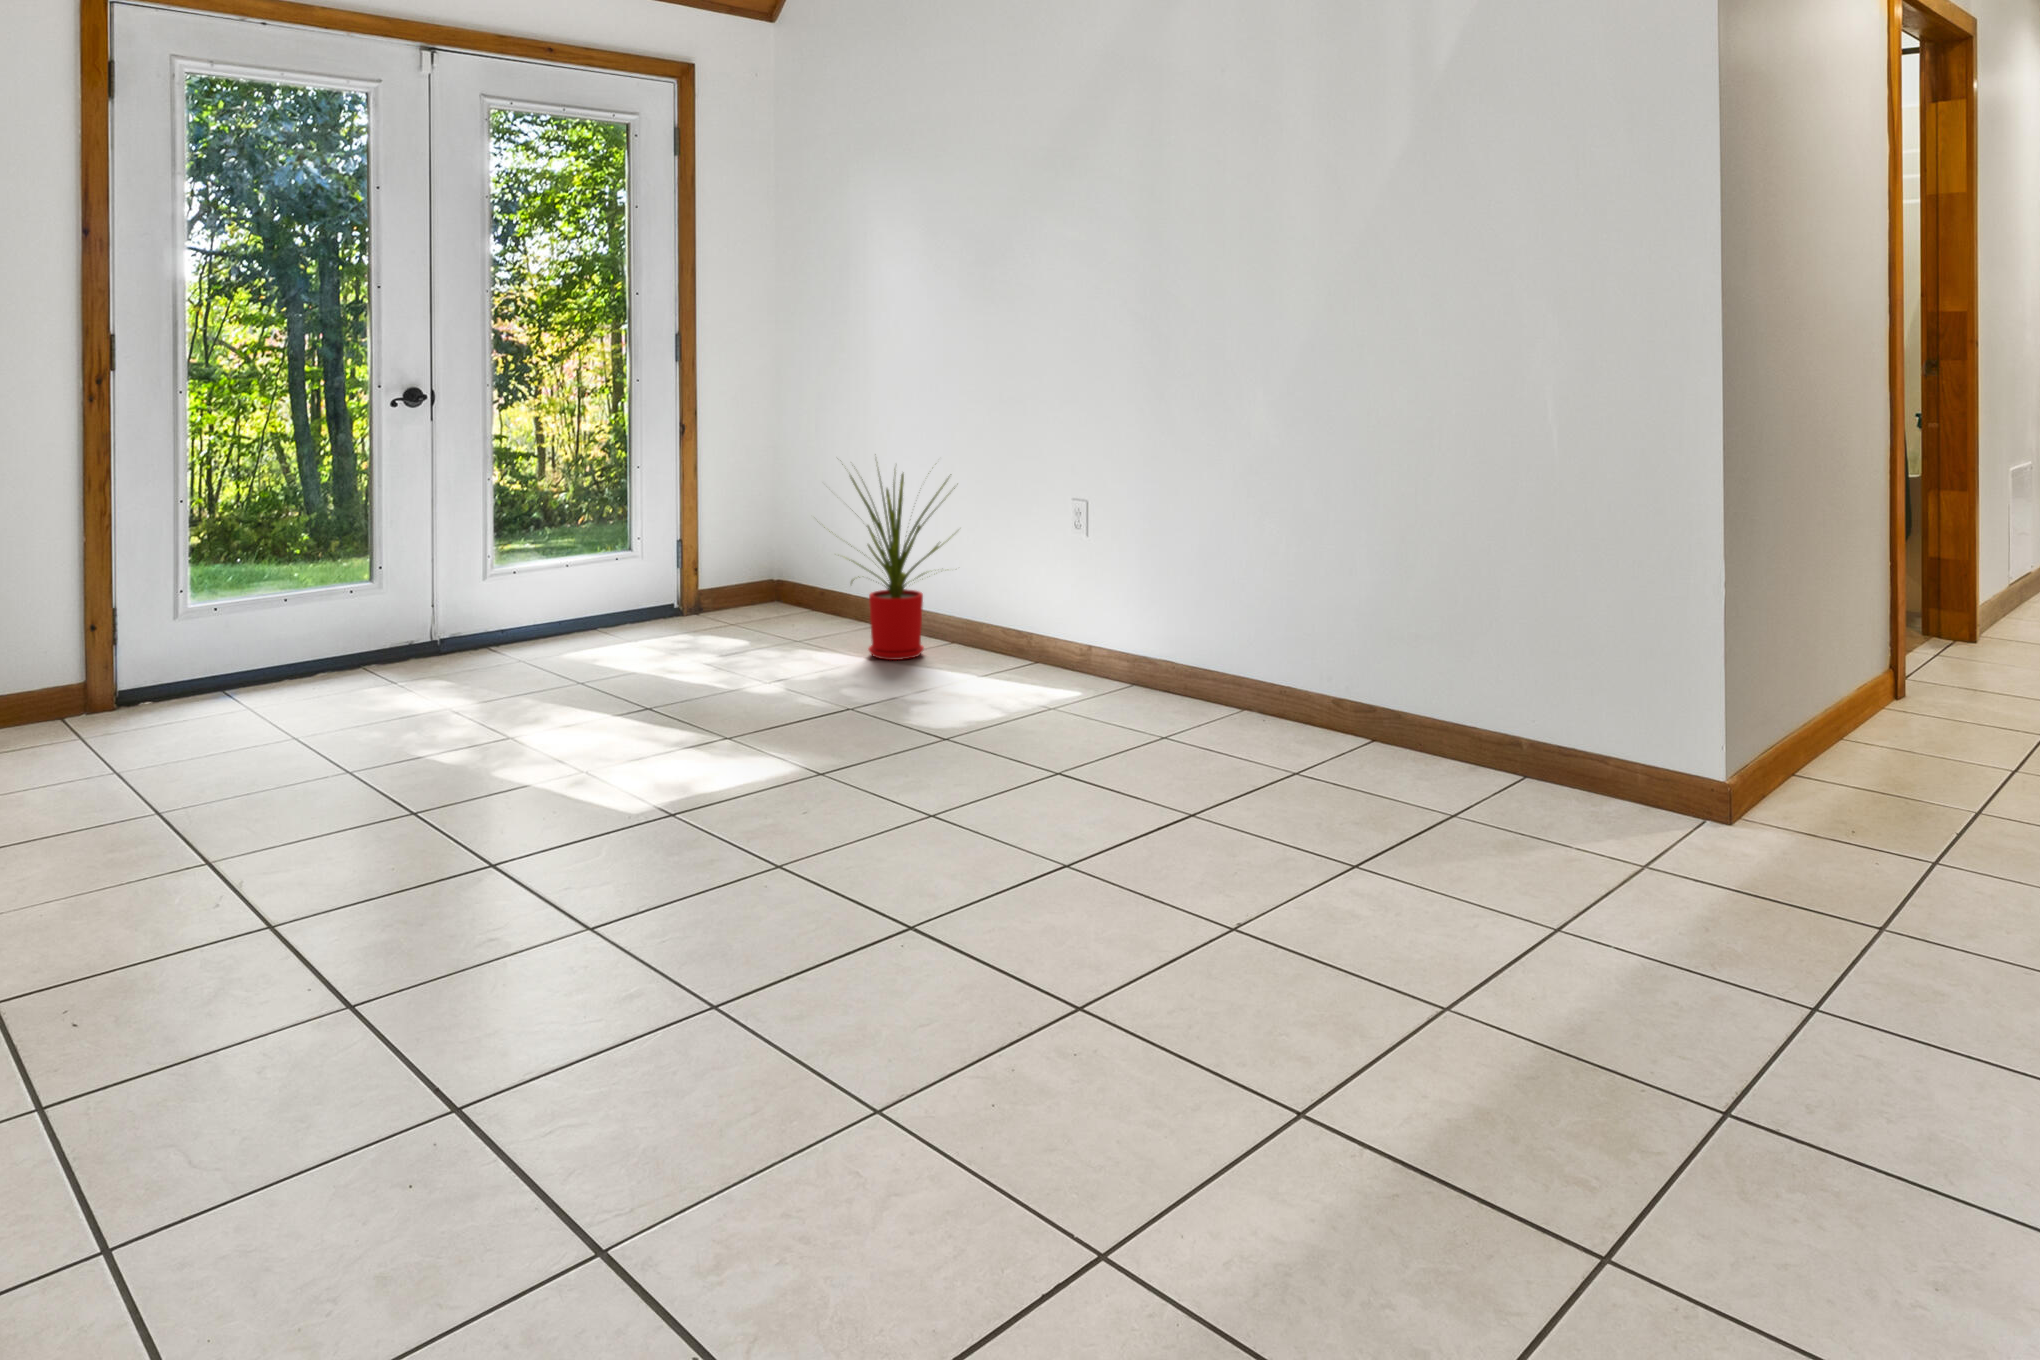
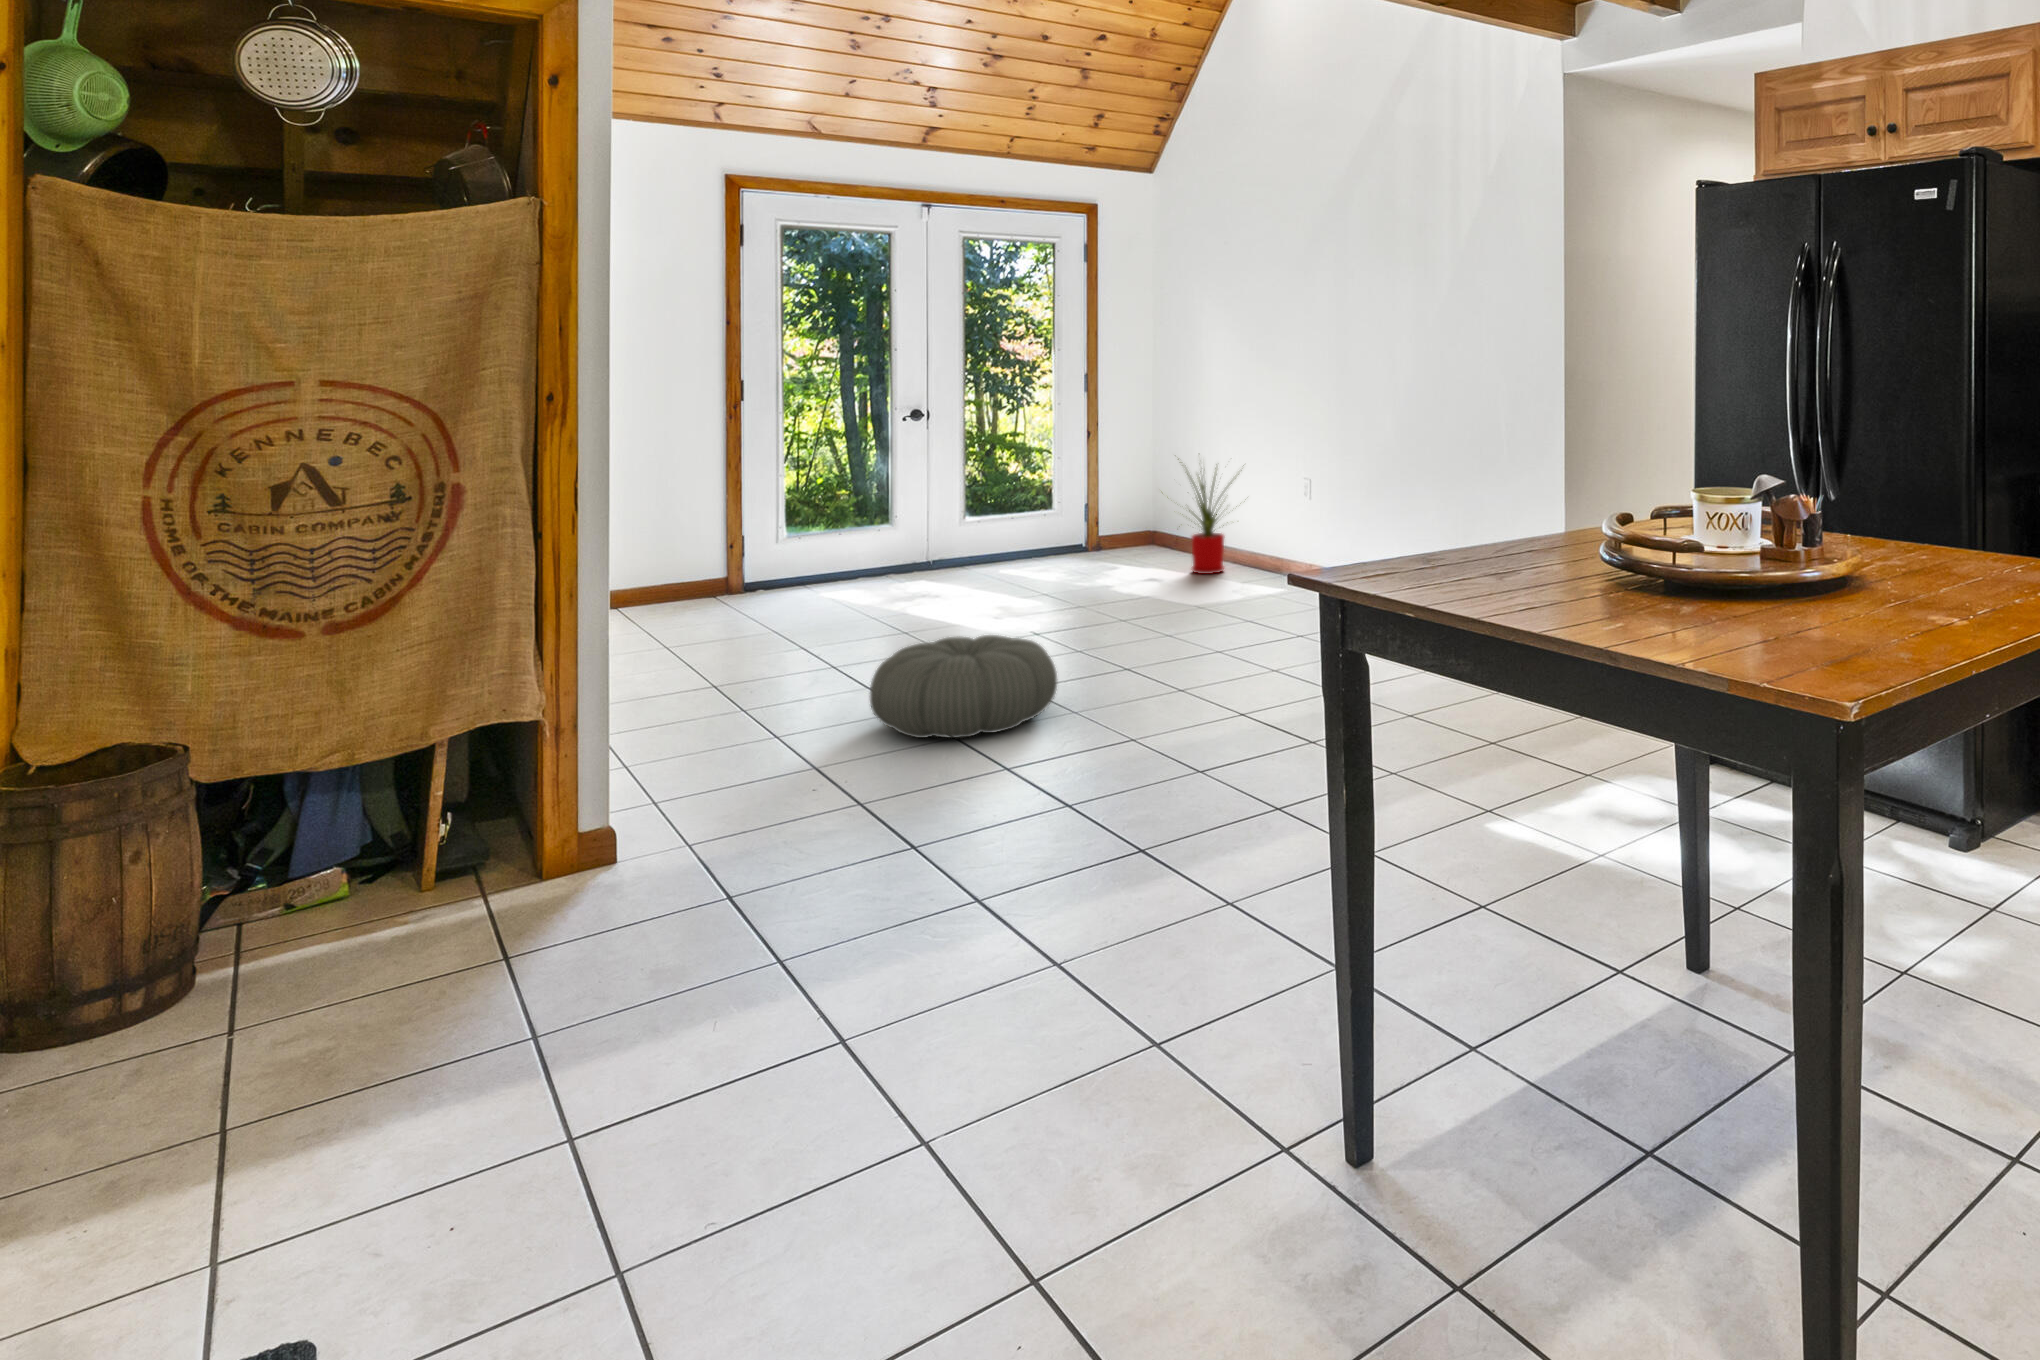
pouf: none [333,863,775,1173] -> present [870,635,1057,738]

